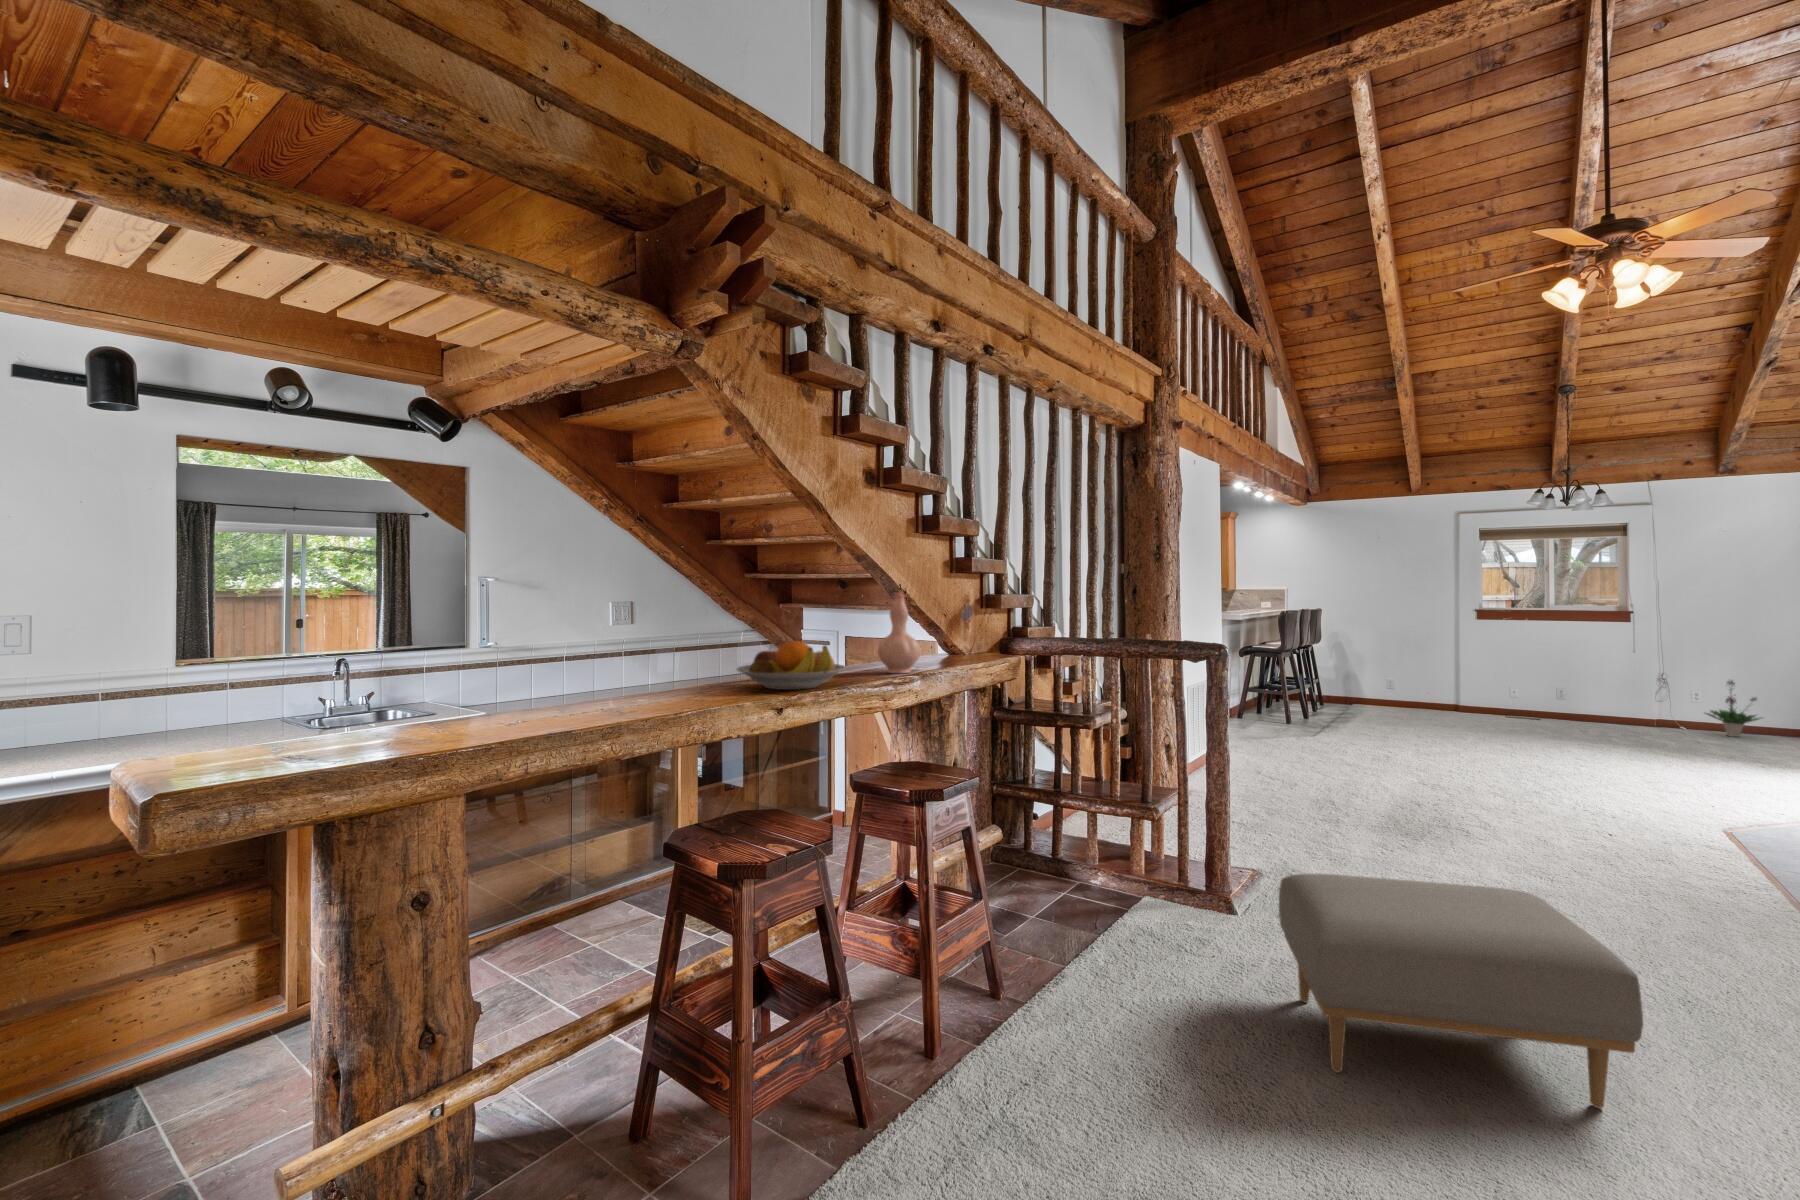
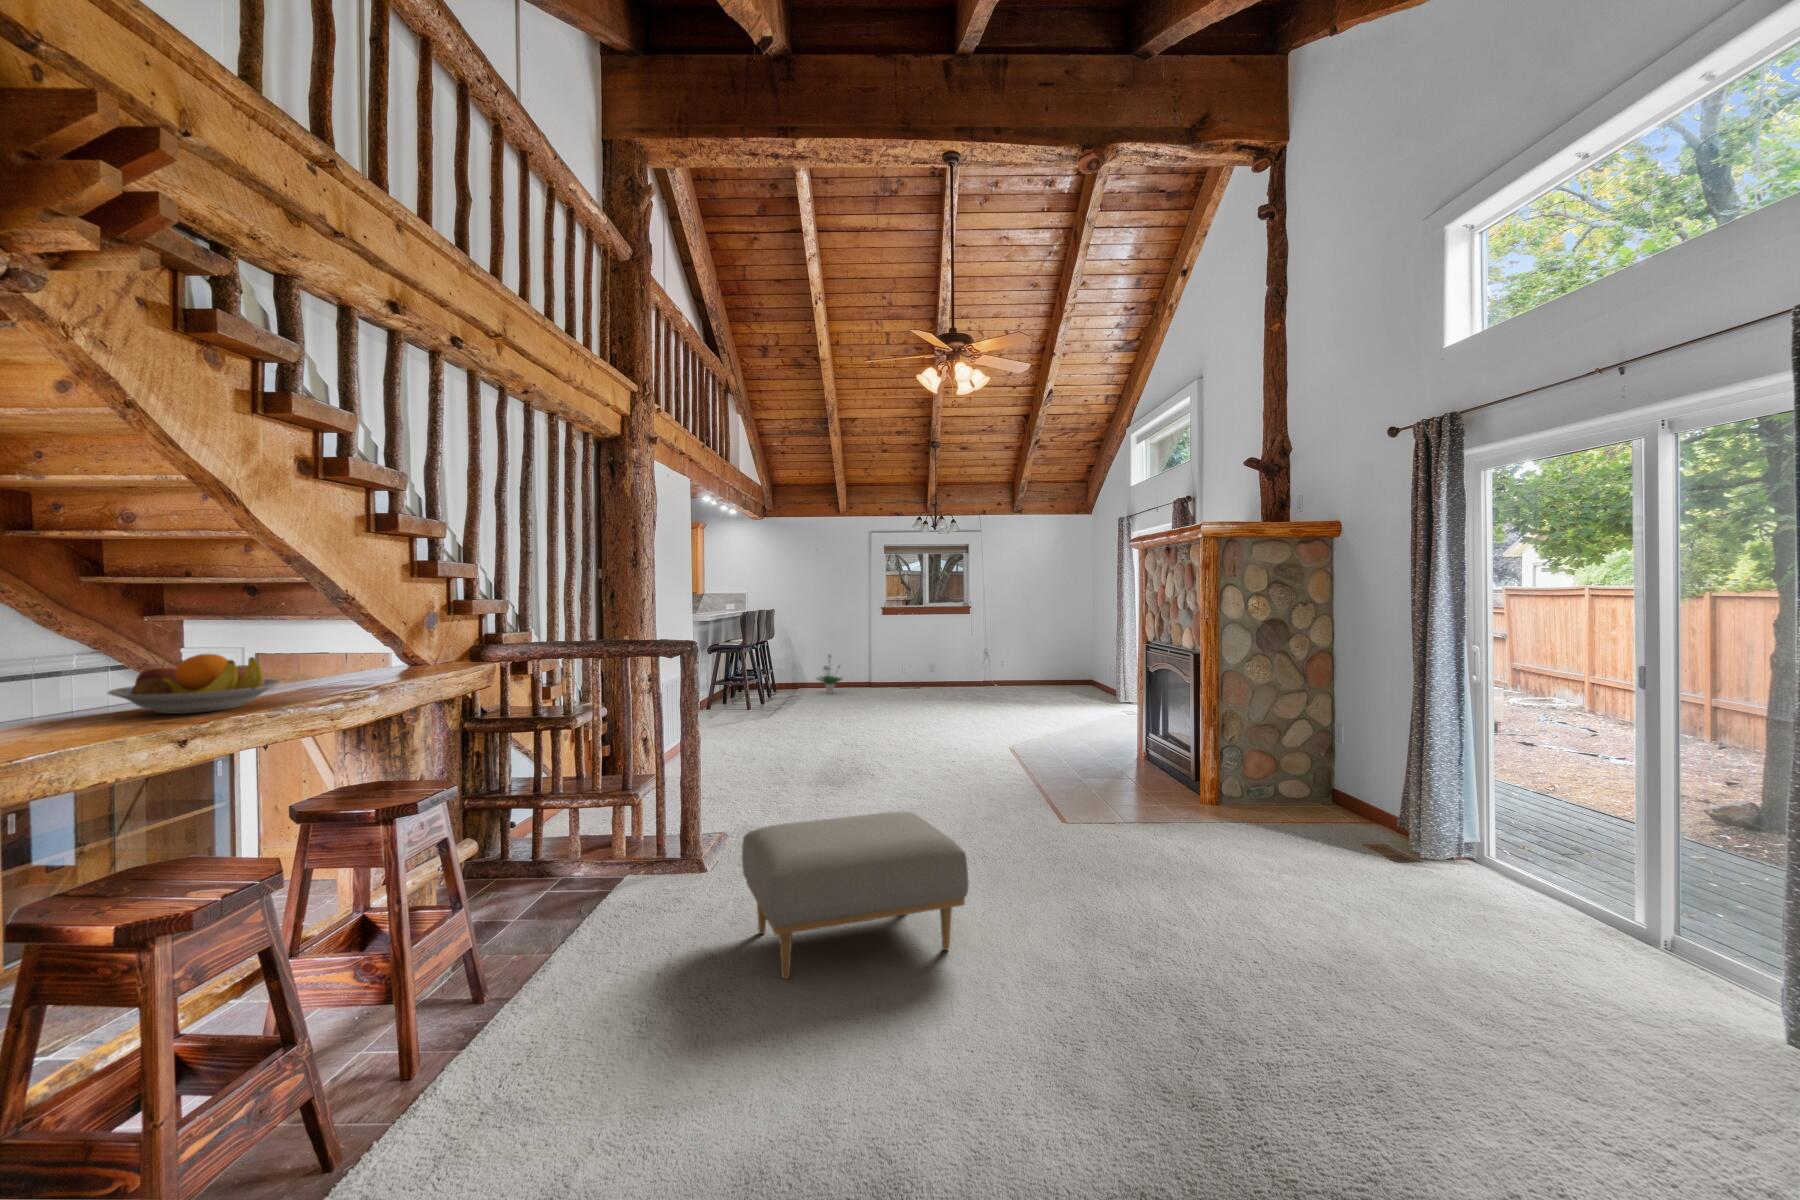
vase: present [878,591,921,673] -> none [320,589,378,686]
potted plant: present [1704,680,1763,737] -> present [818,655,842,693]

